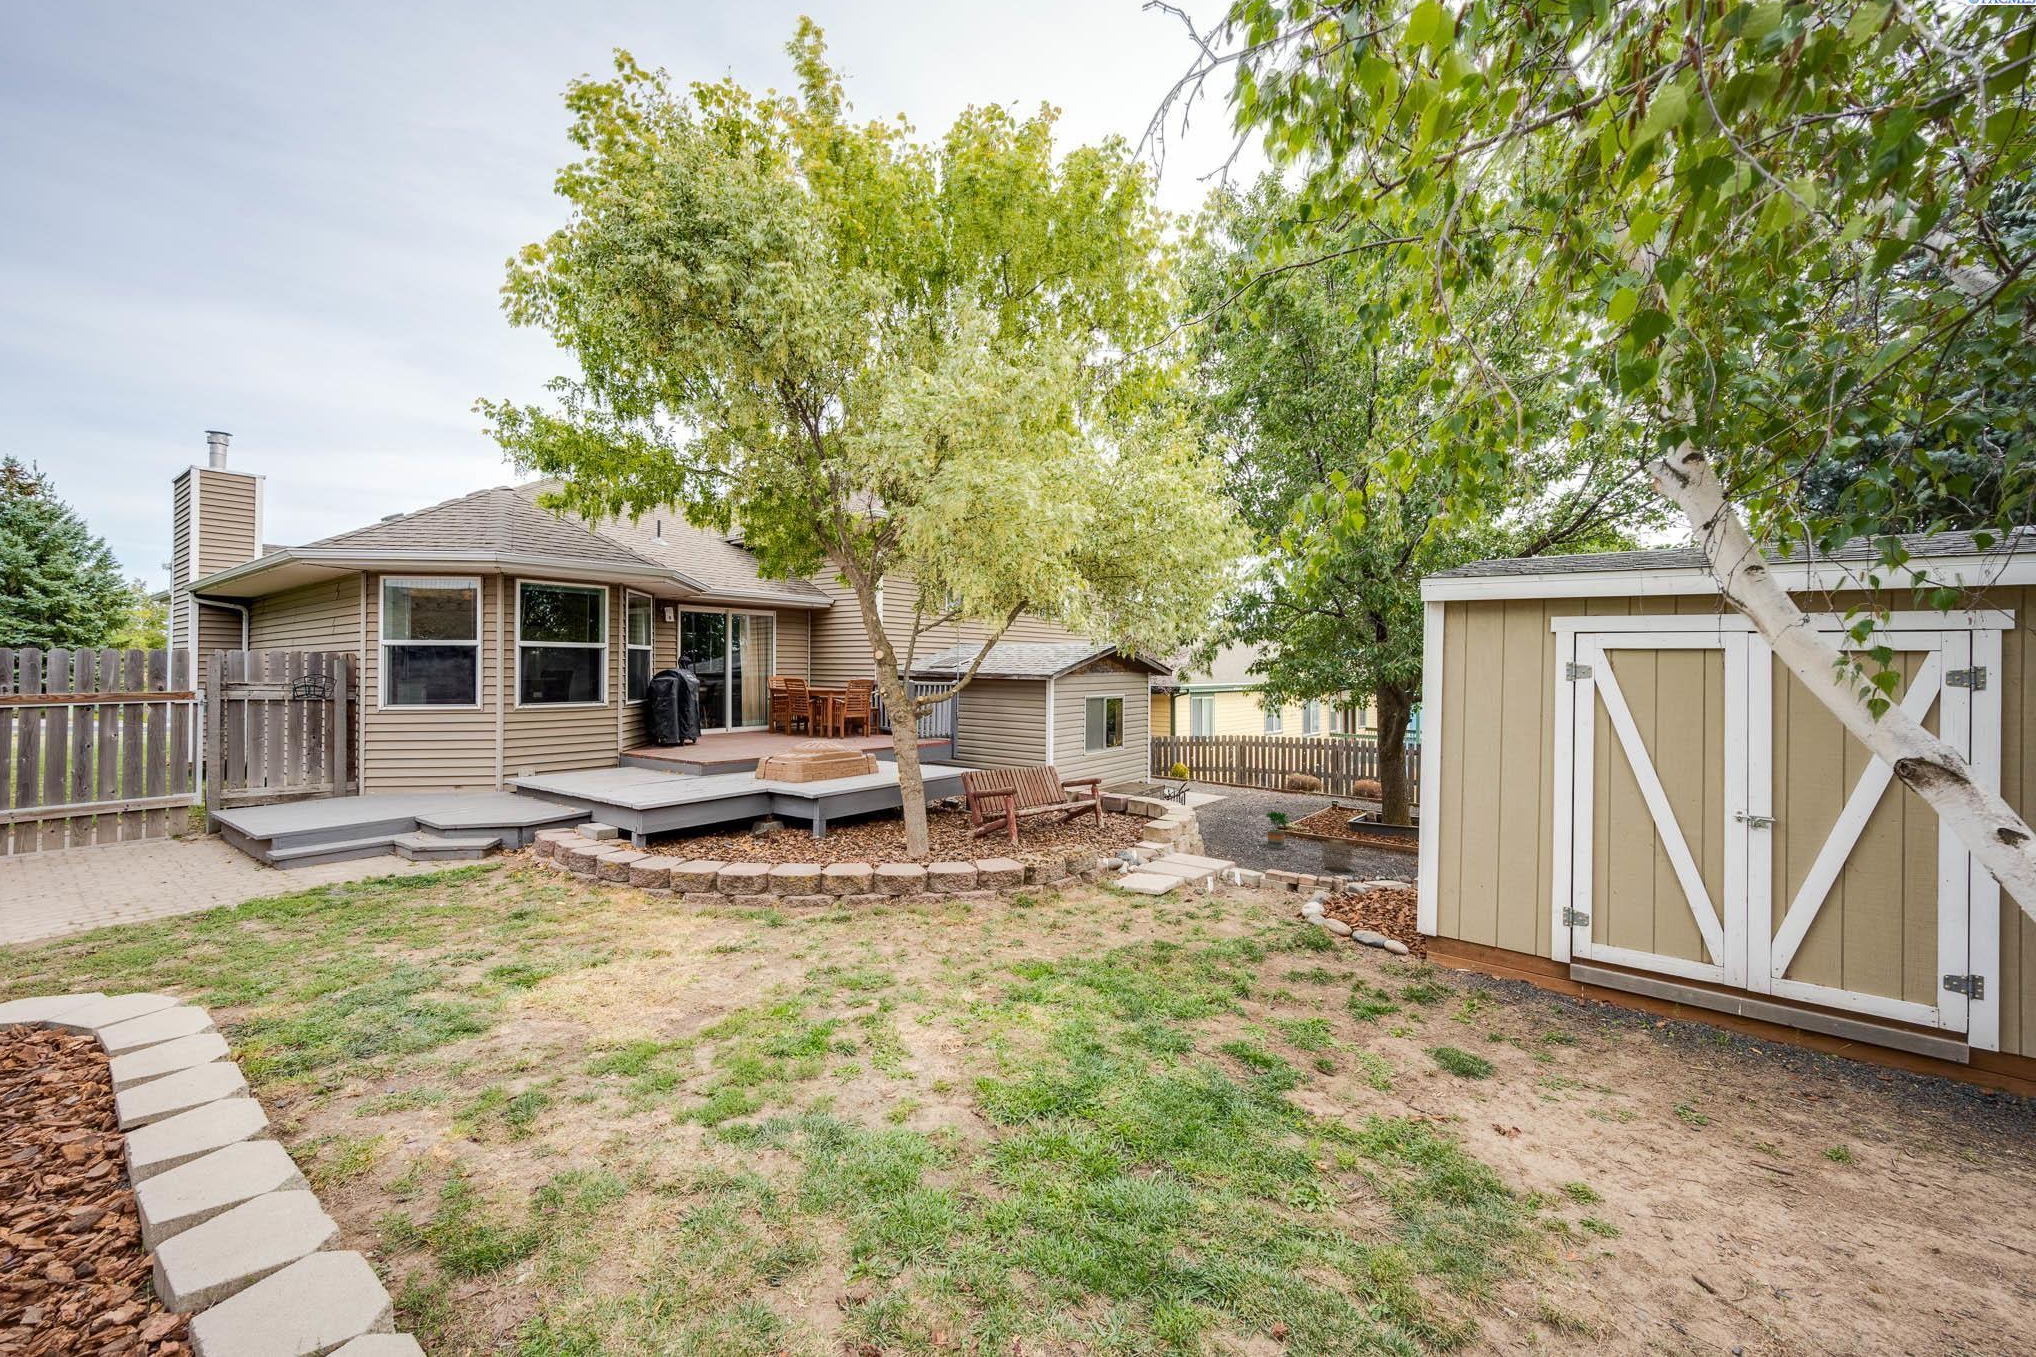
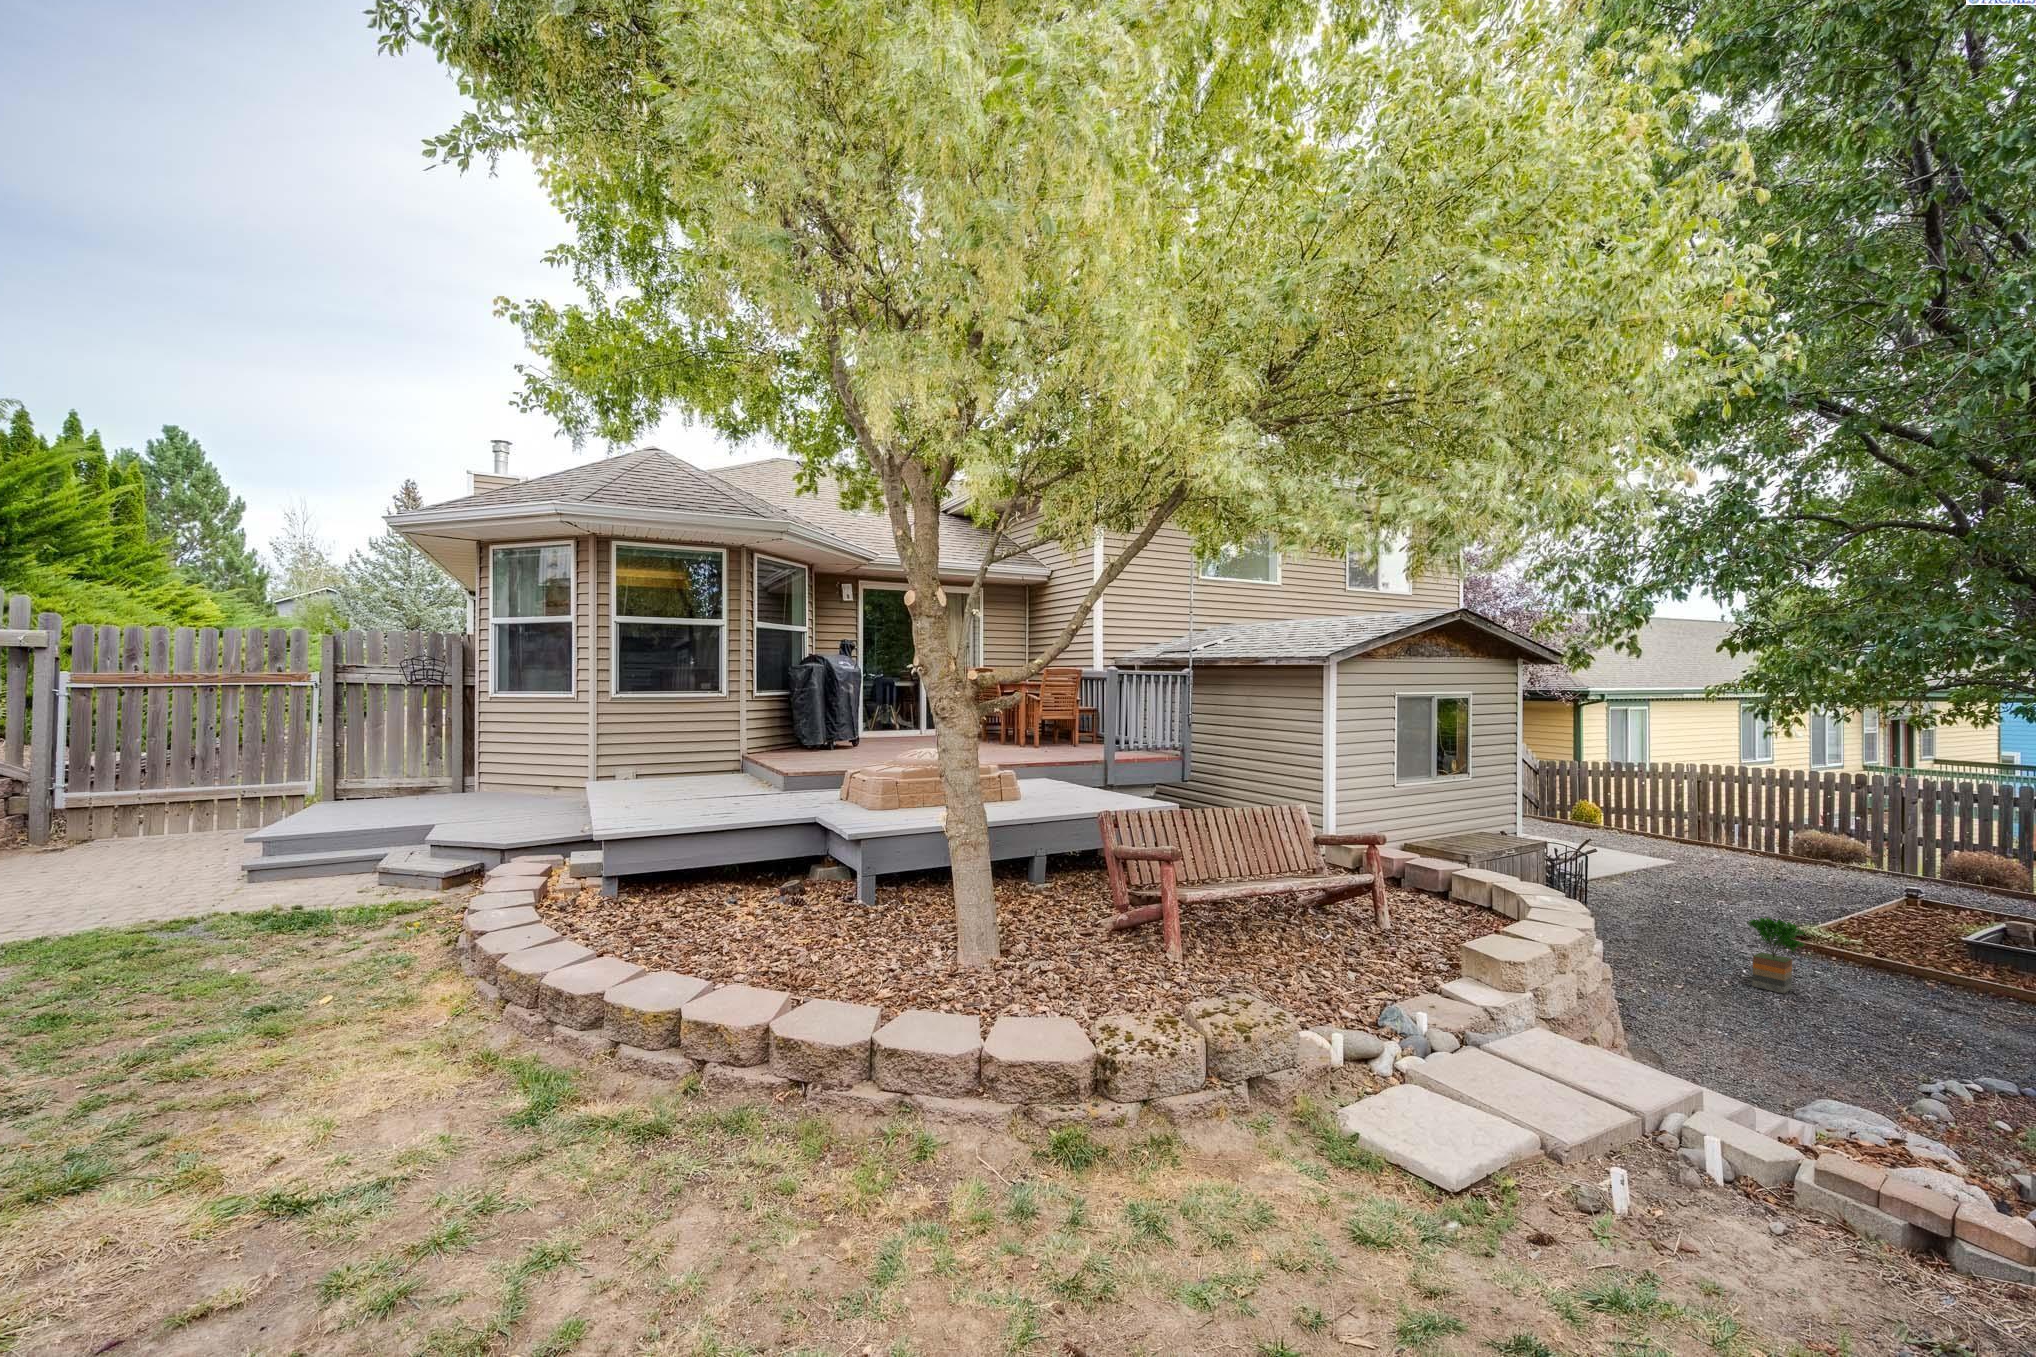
woven basket: present [1323,840,1352,871] -> none [1893,1002,1975,1074]

